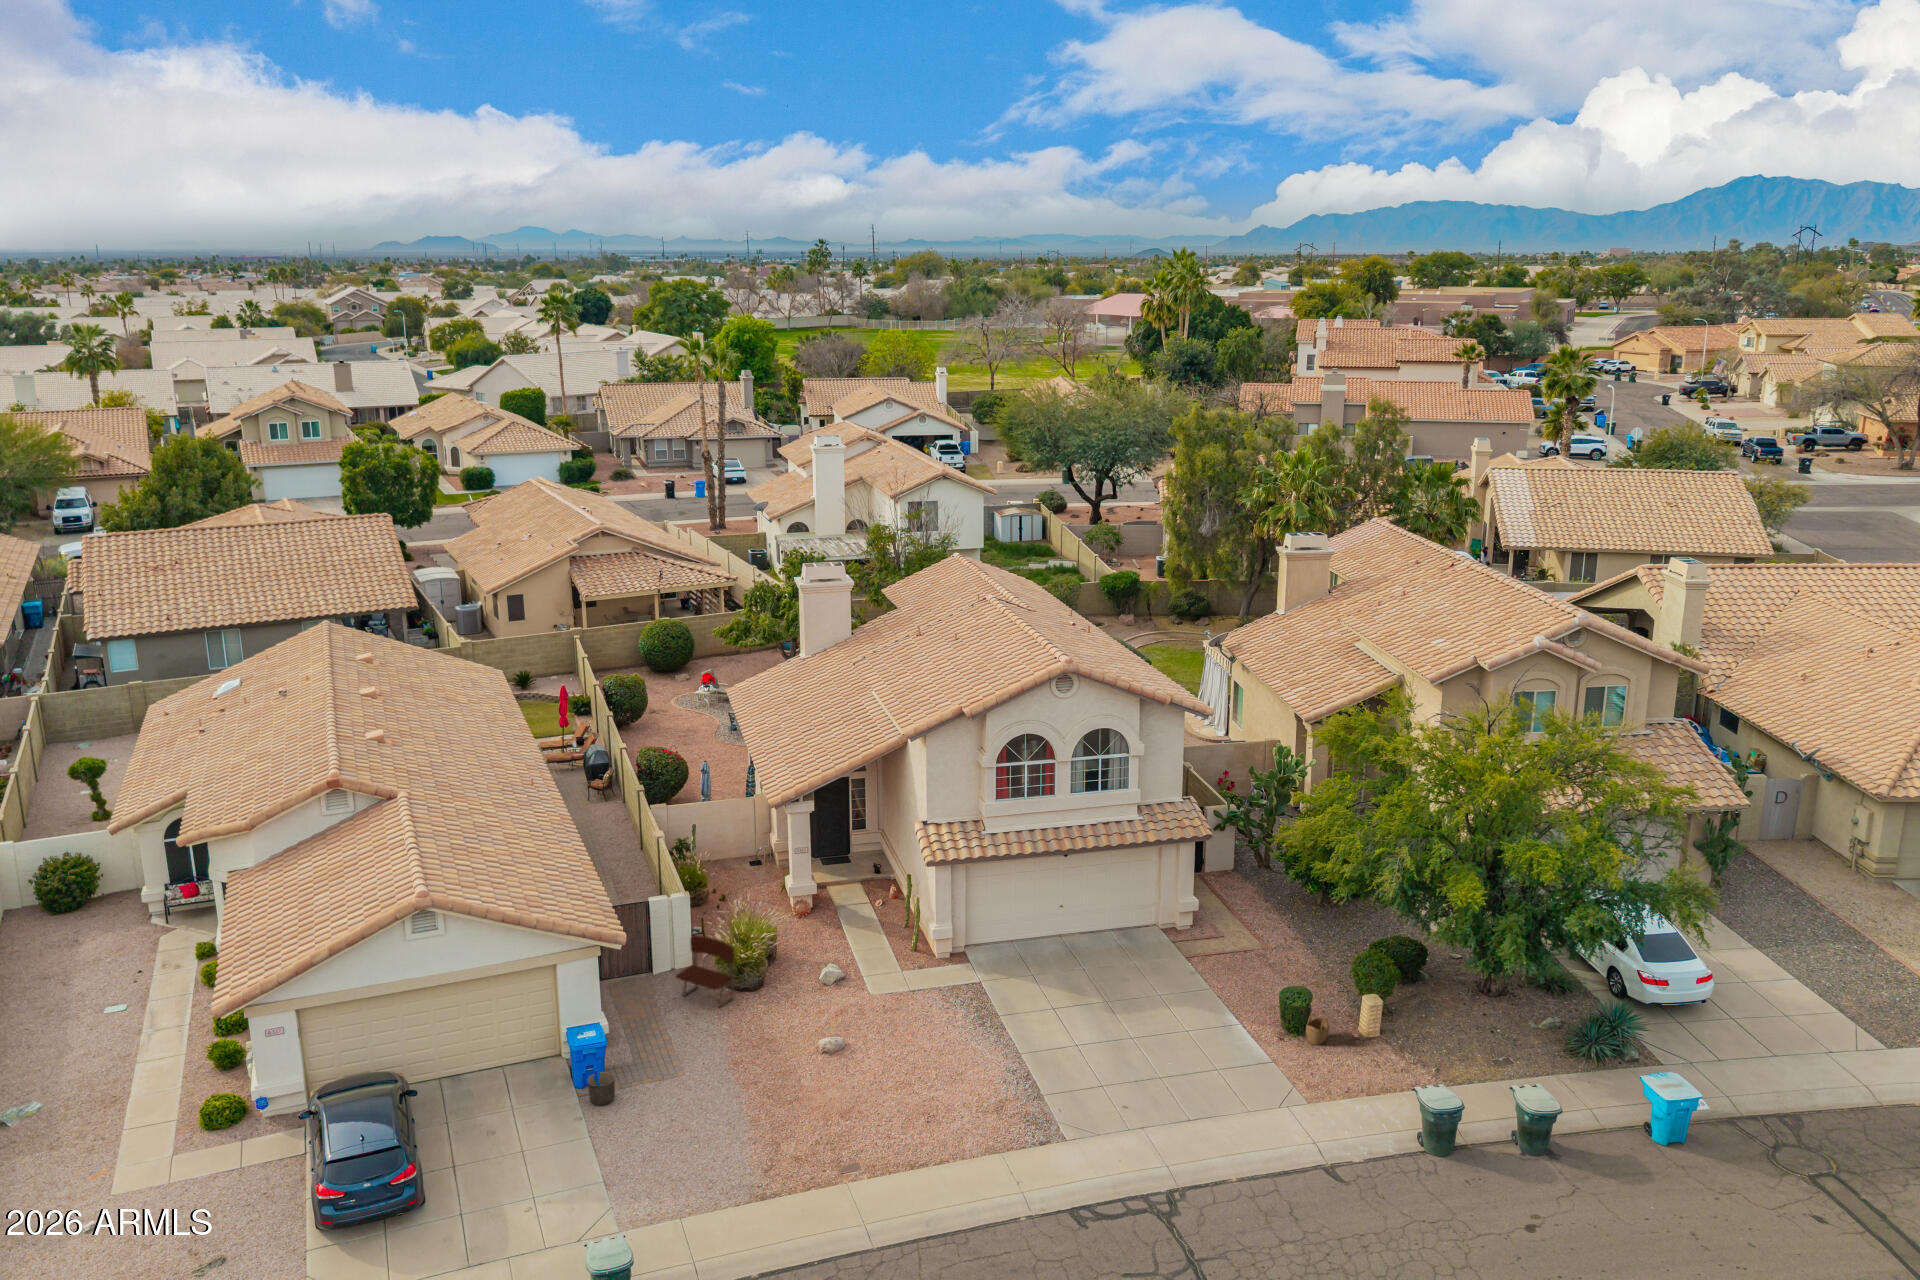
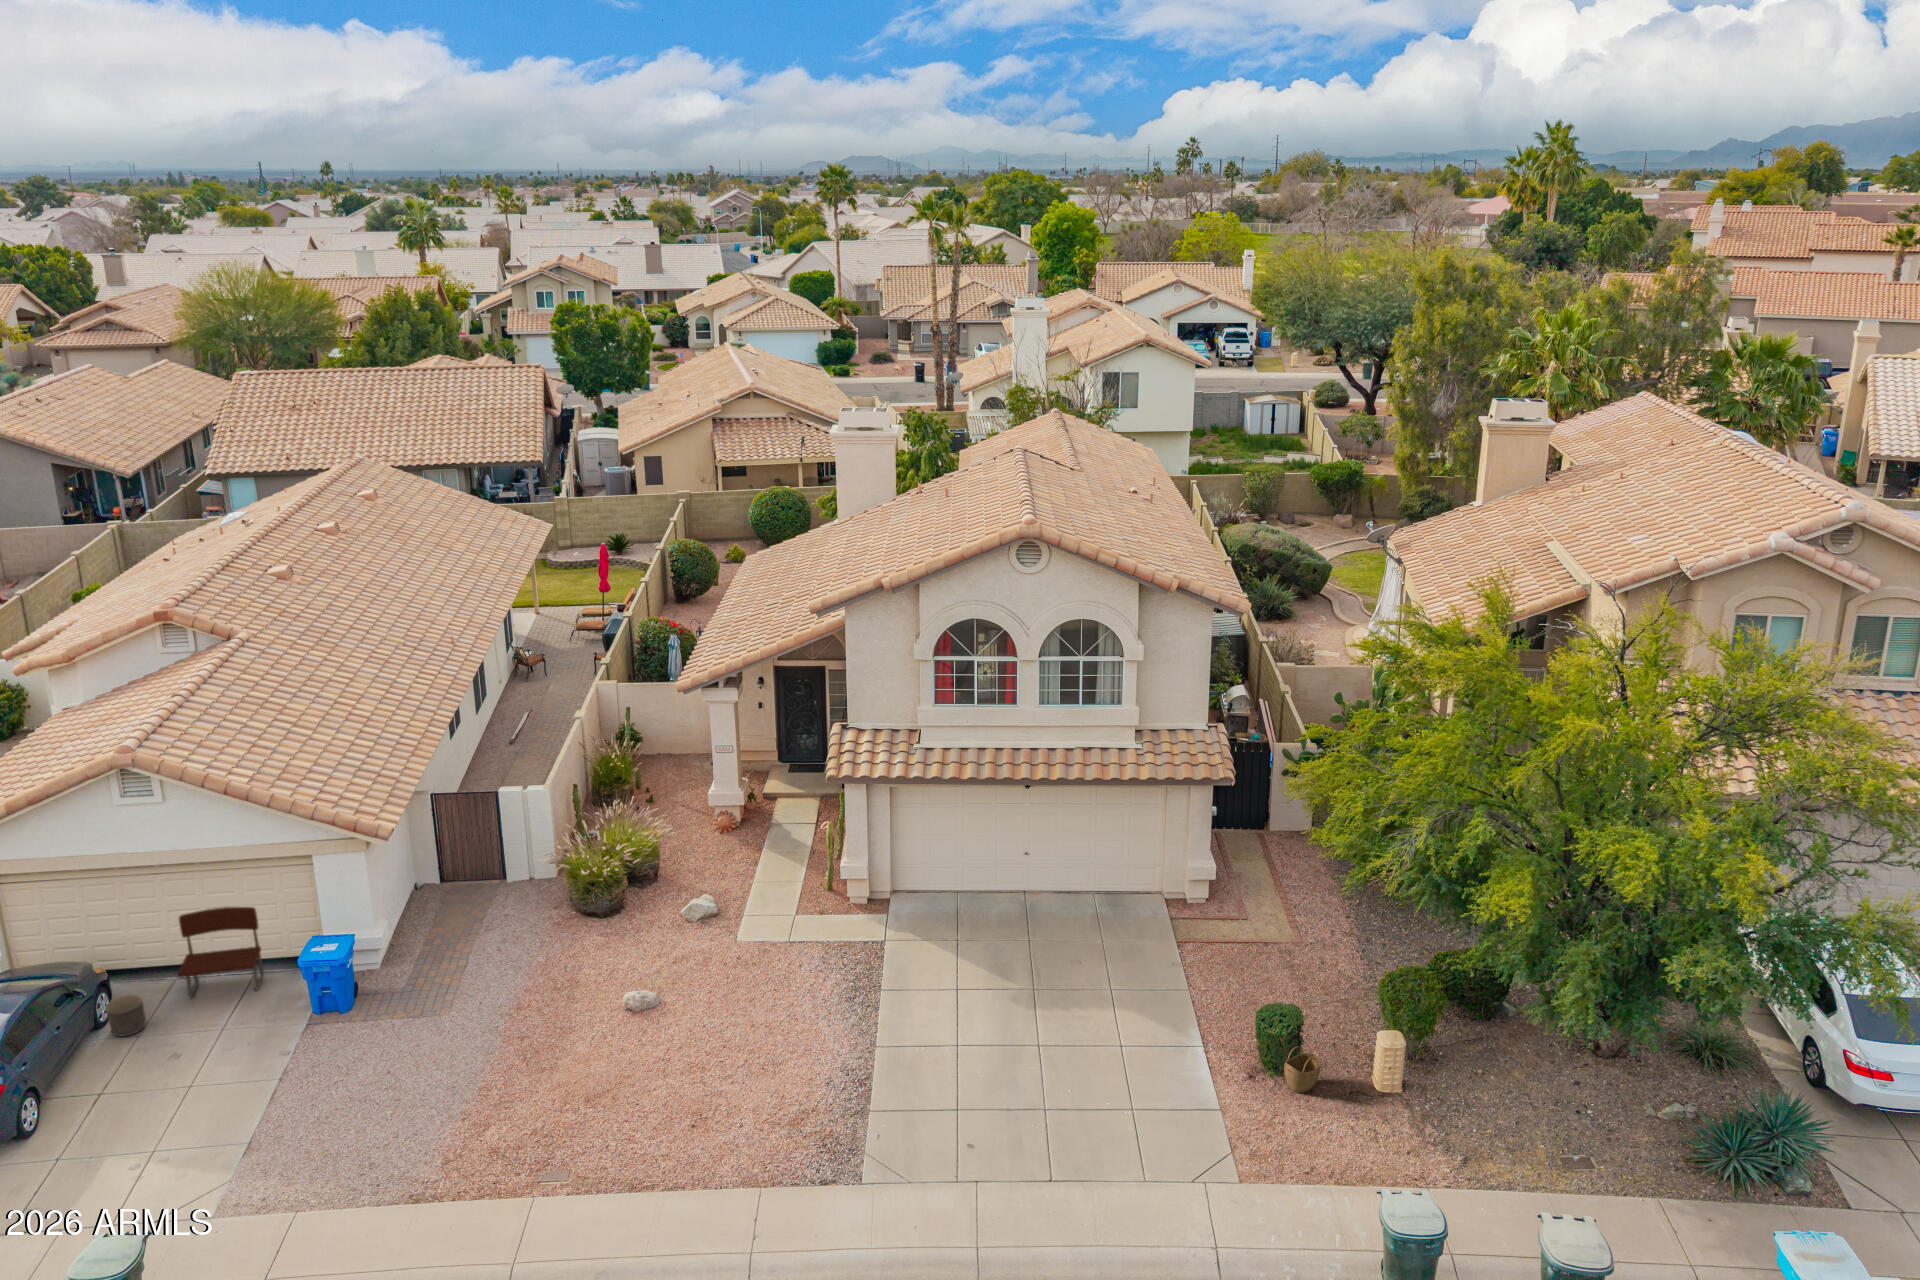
bench: present [676,936,734,1007] -> present [178,907,264,998]
planter: present [588,1072,615,1105] -> present [105,995,145,1036]

